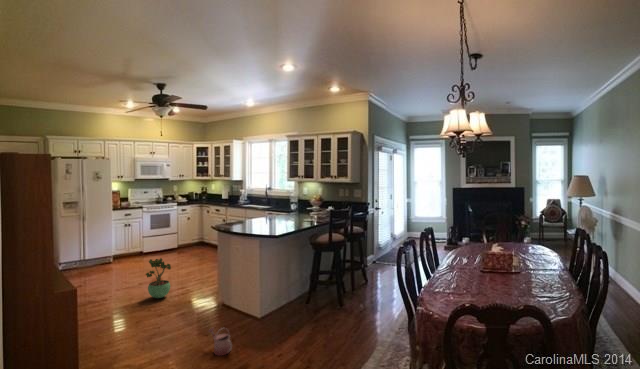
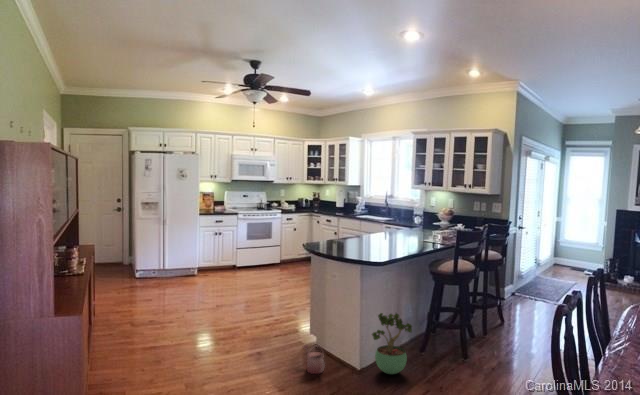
potted plant: present [146,258,171,298] -> present [372,313,412,374]

